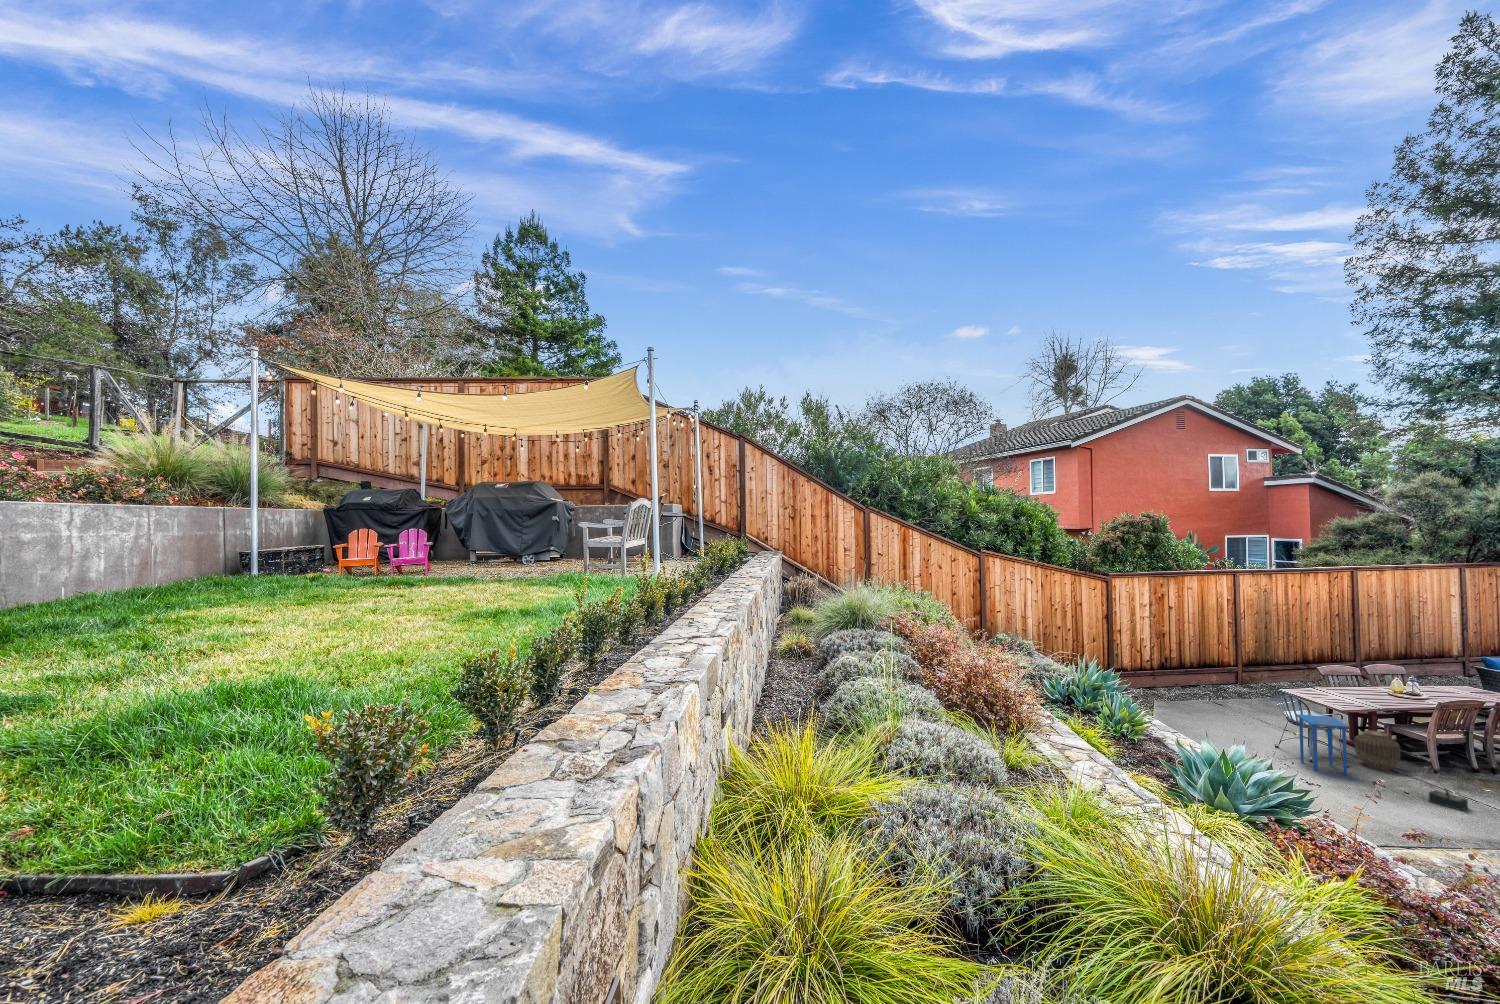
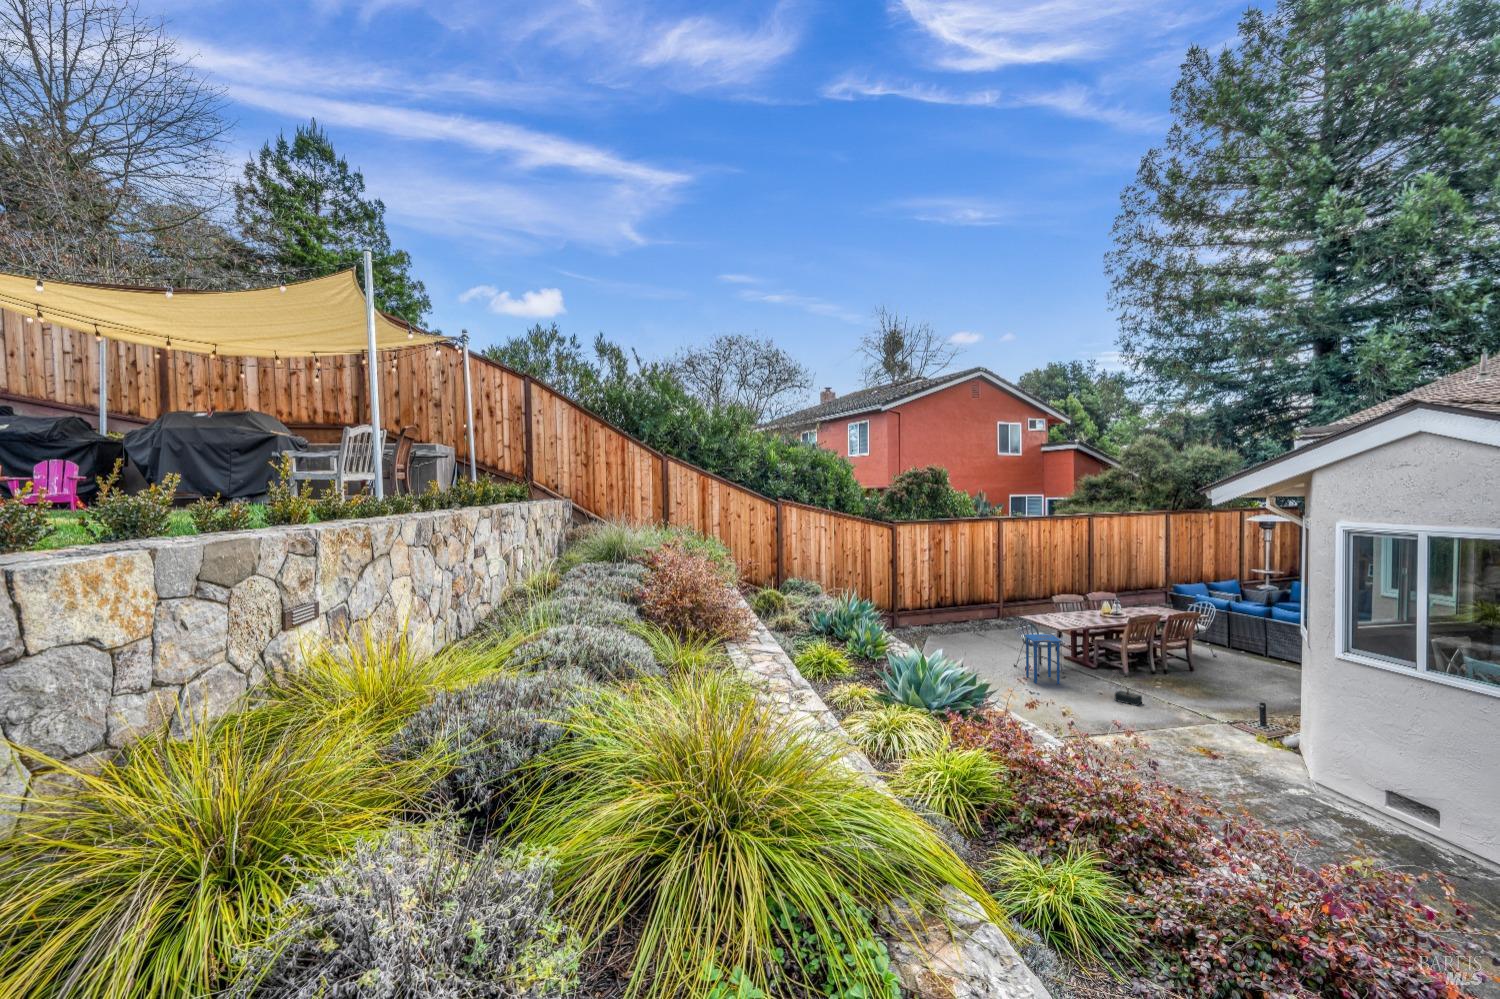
woven basket: present [1355,730,1401,770] -> none [1070,645,1102,679]

